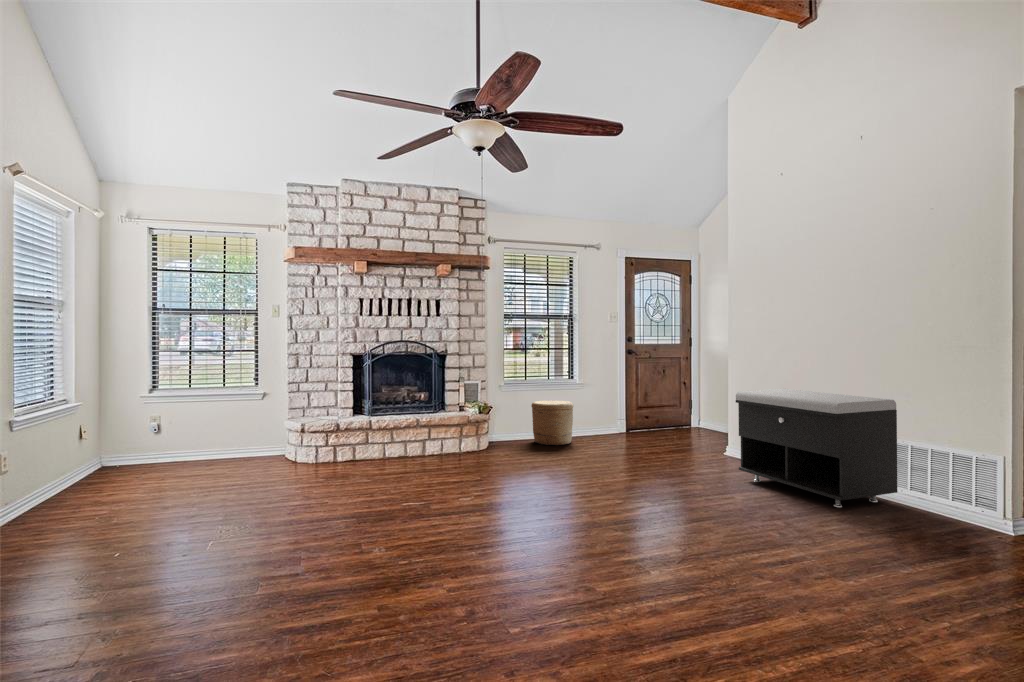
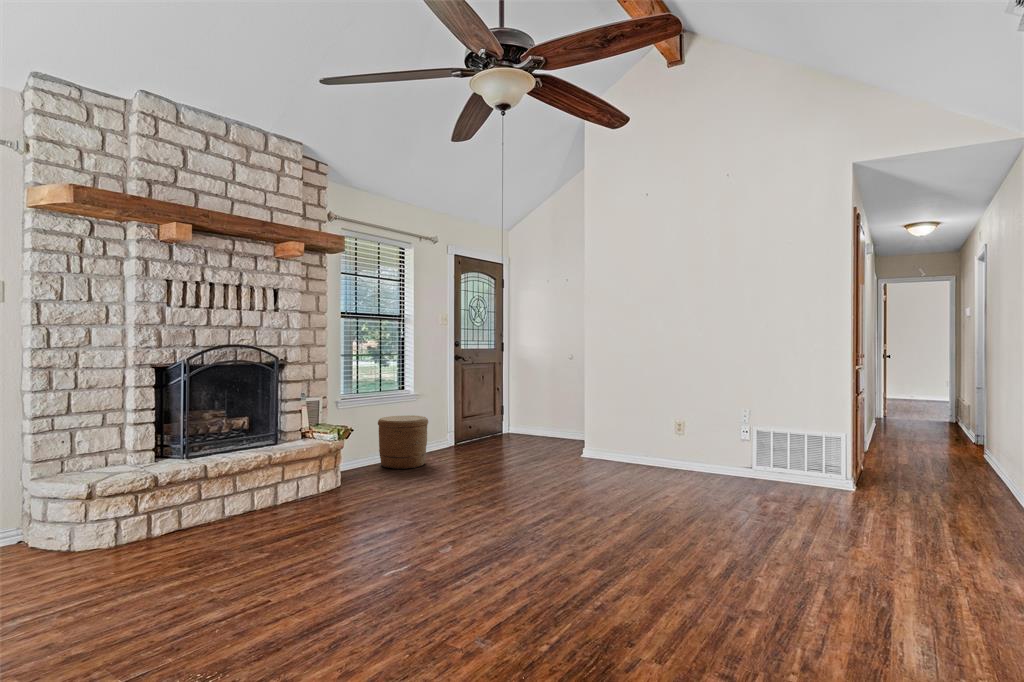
storage bench: present [736,389,897,508] -> none [635,390,763,490]

